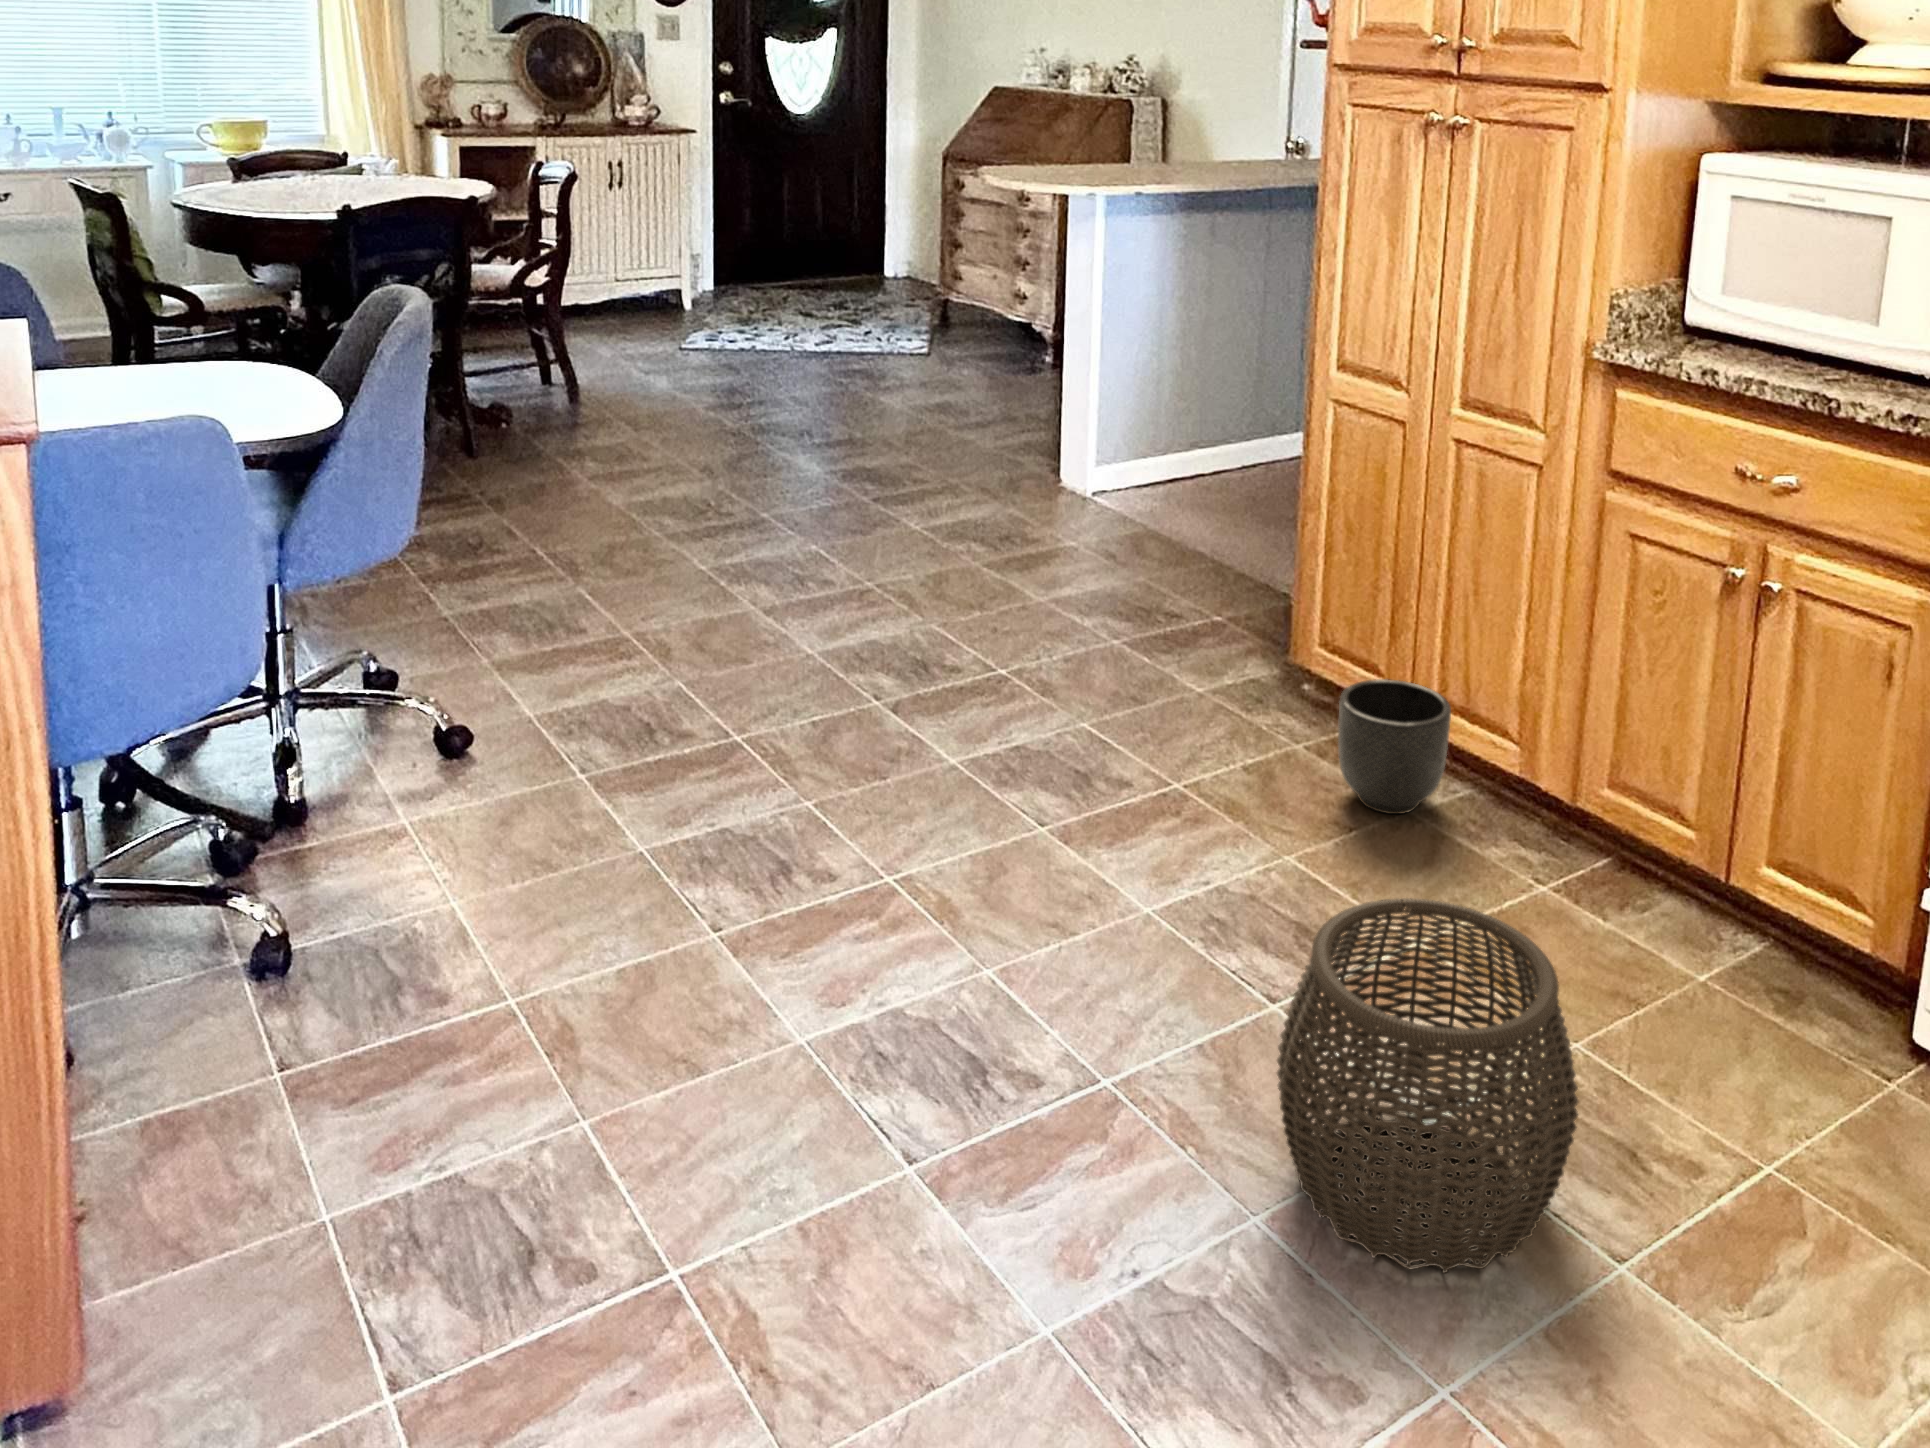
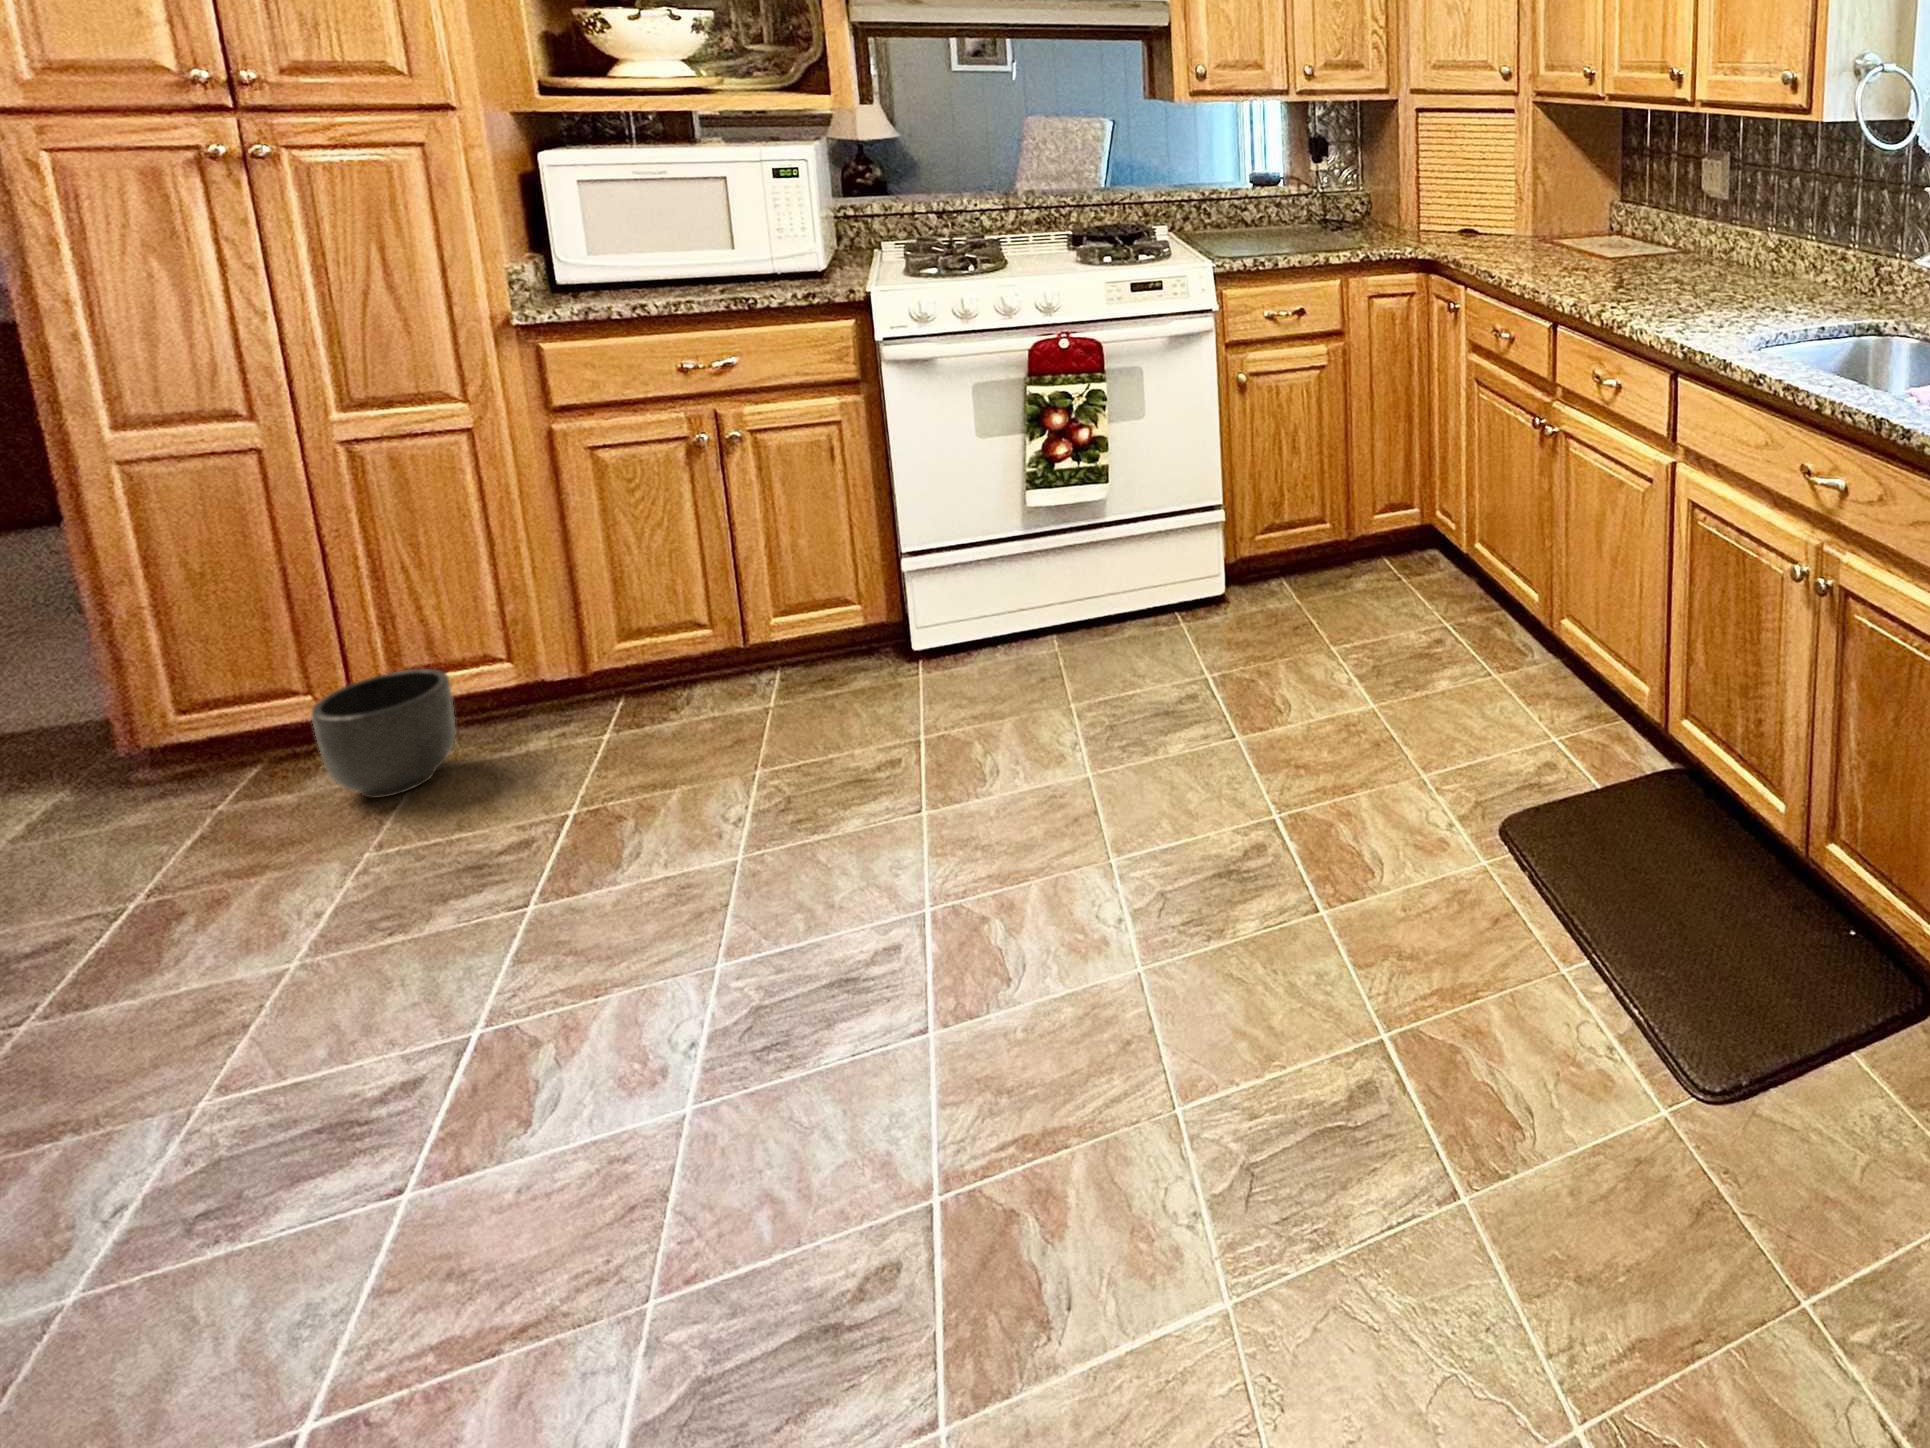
woven basket: present [1277,898,1579,1273] -> none [667,675,908,923]

